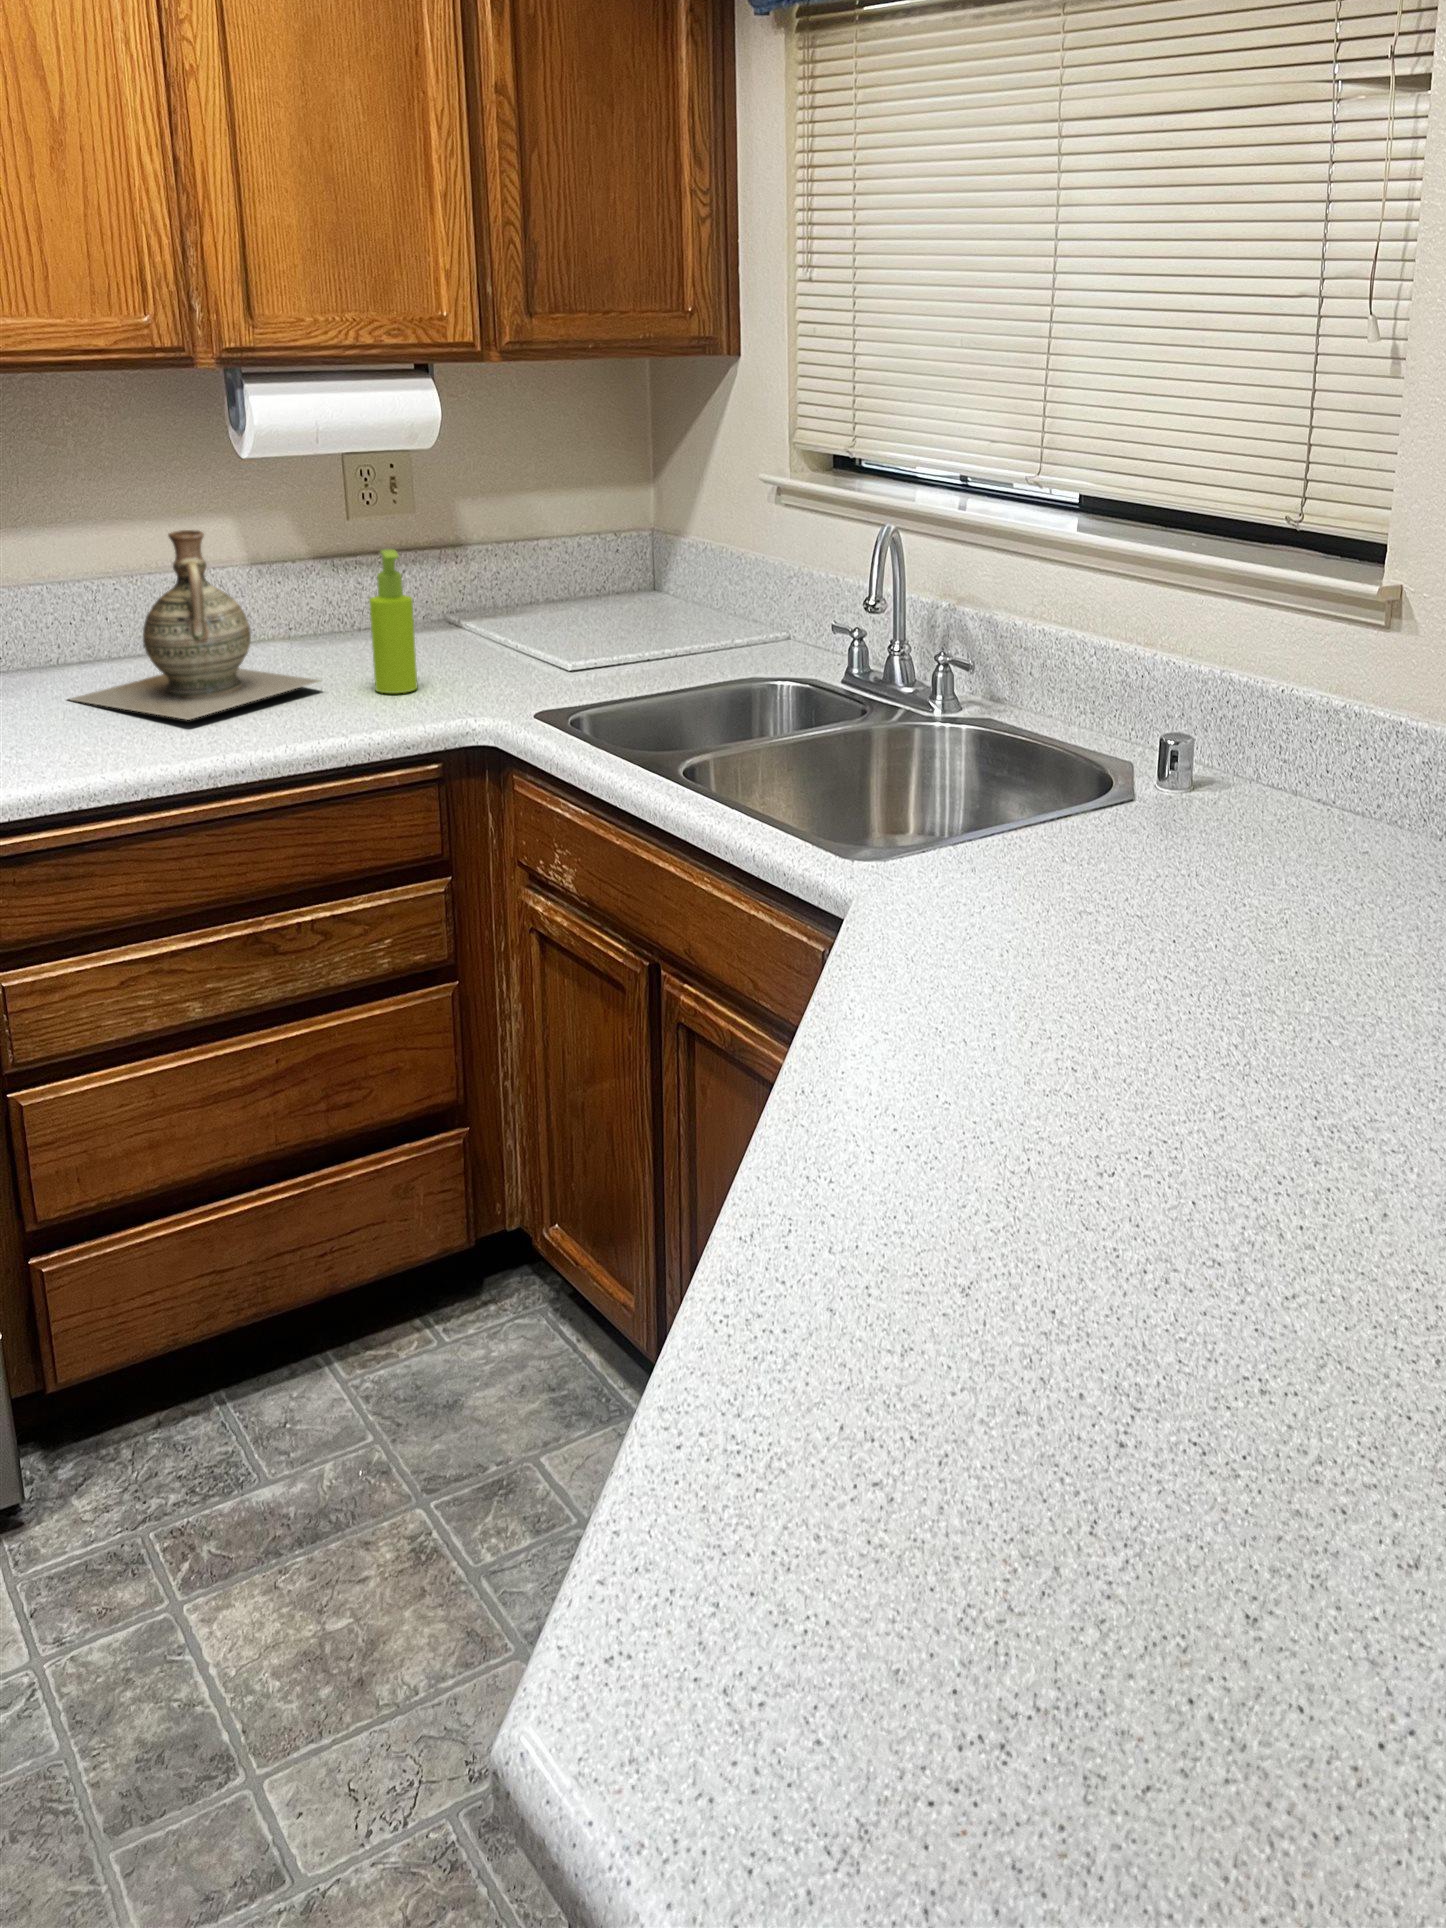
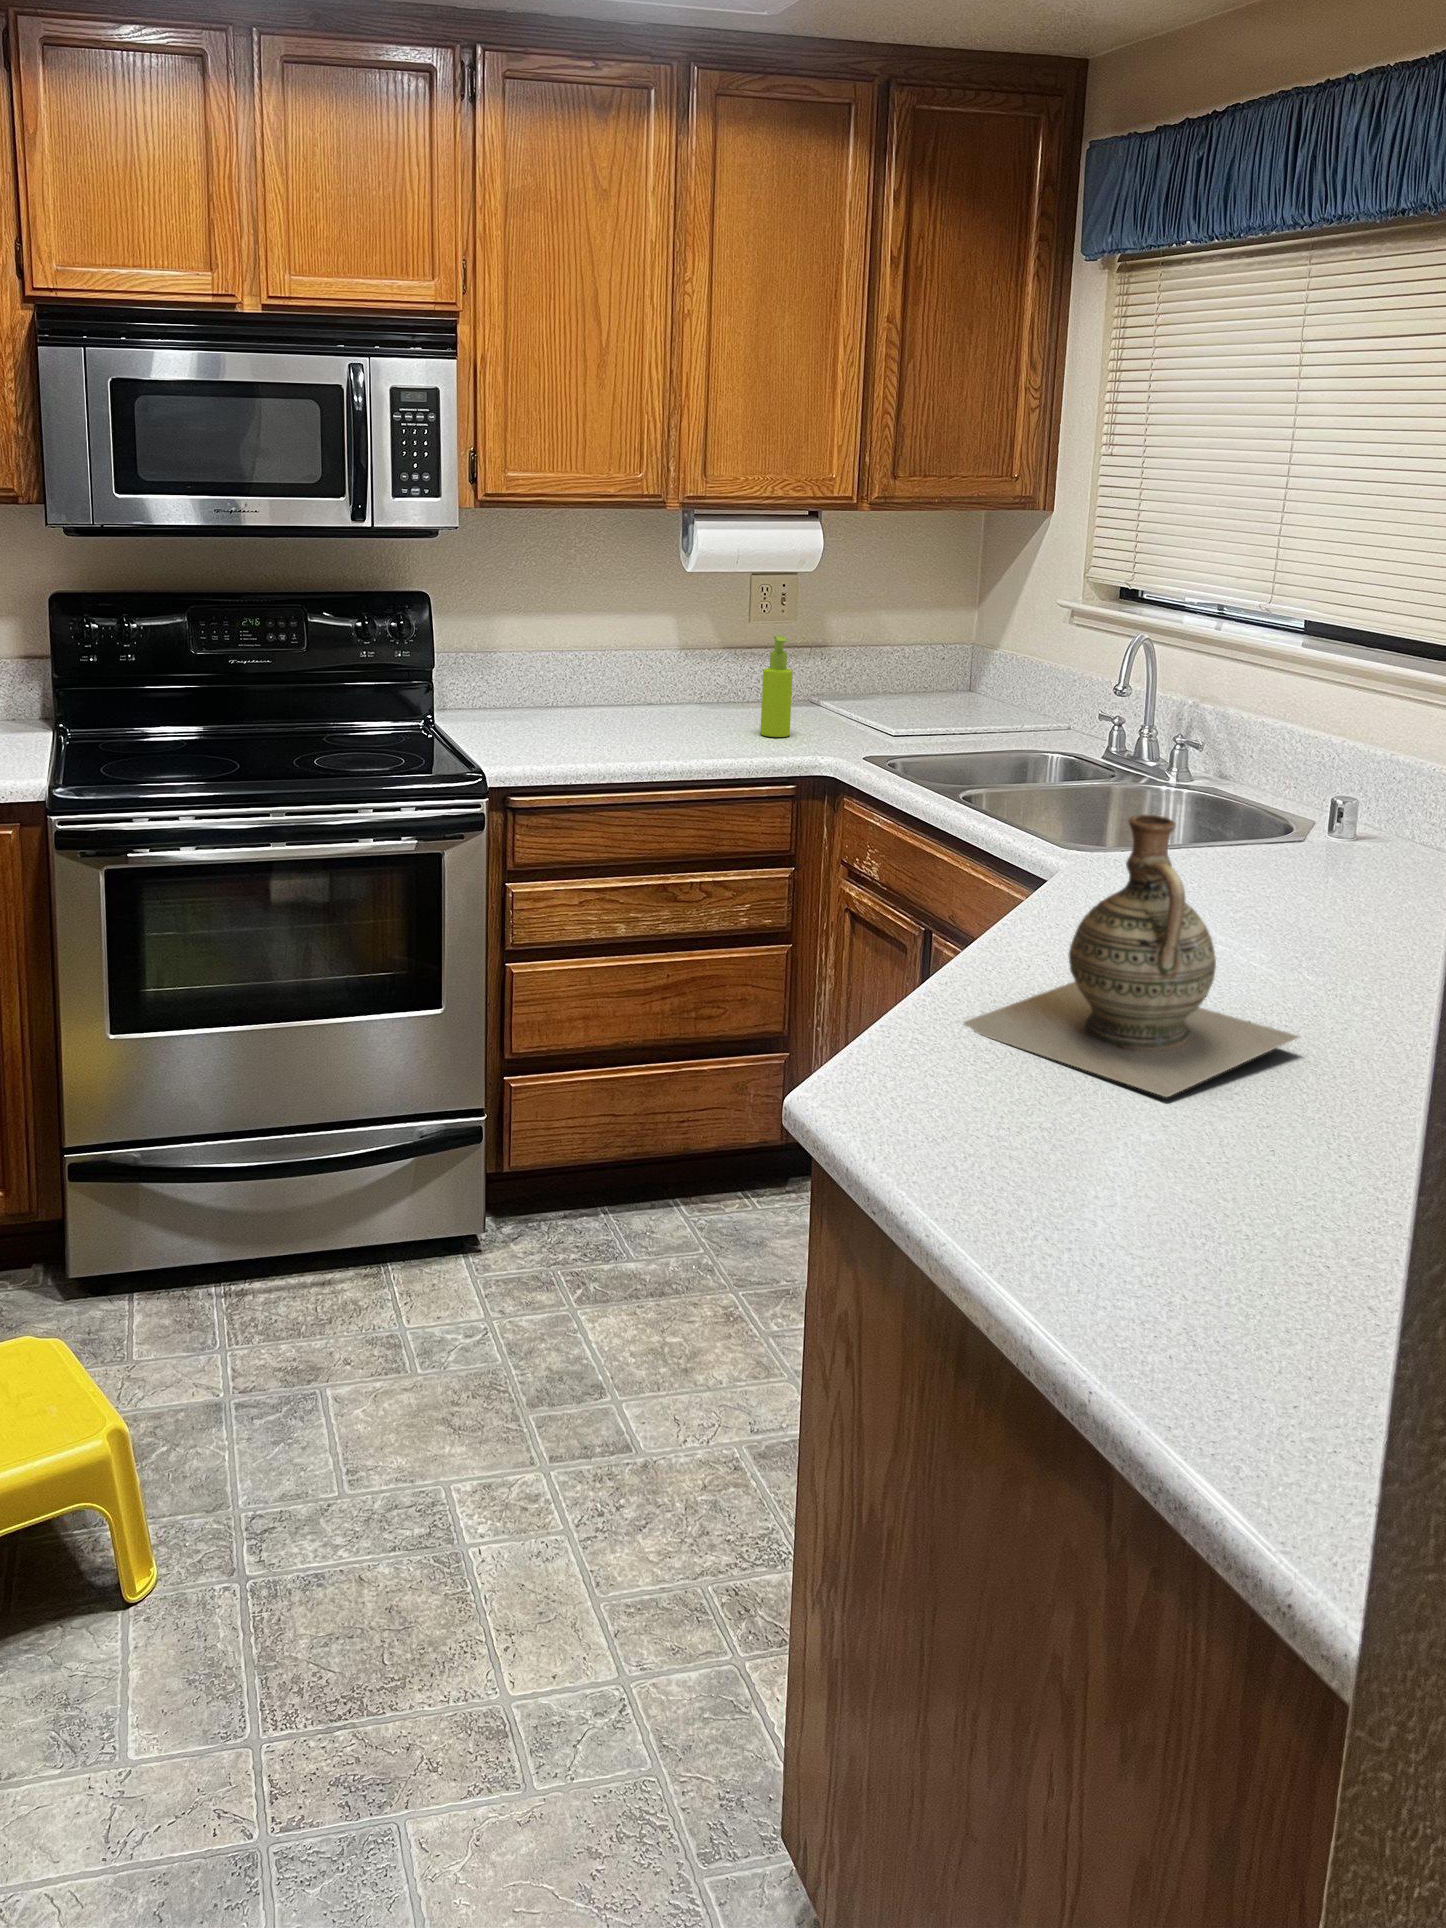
ceramic jug: present [70,530,319,720] -> present [964,814,1299,1097]

